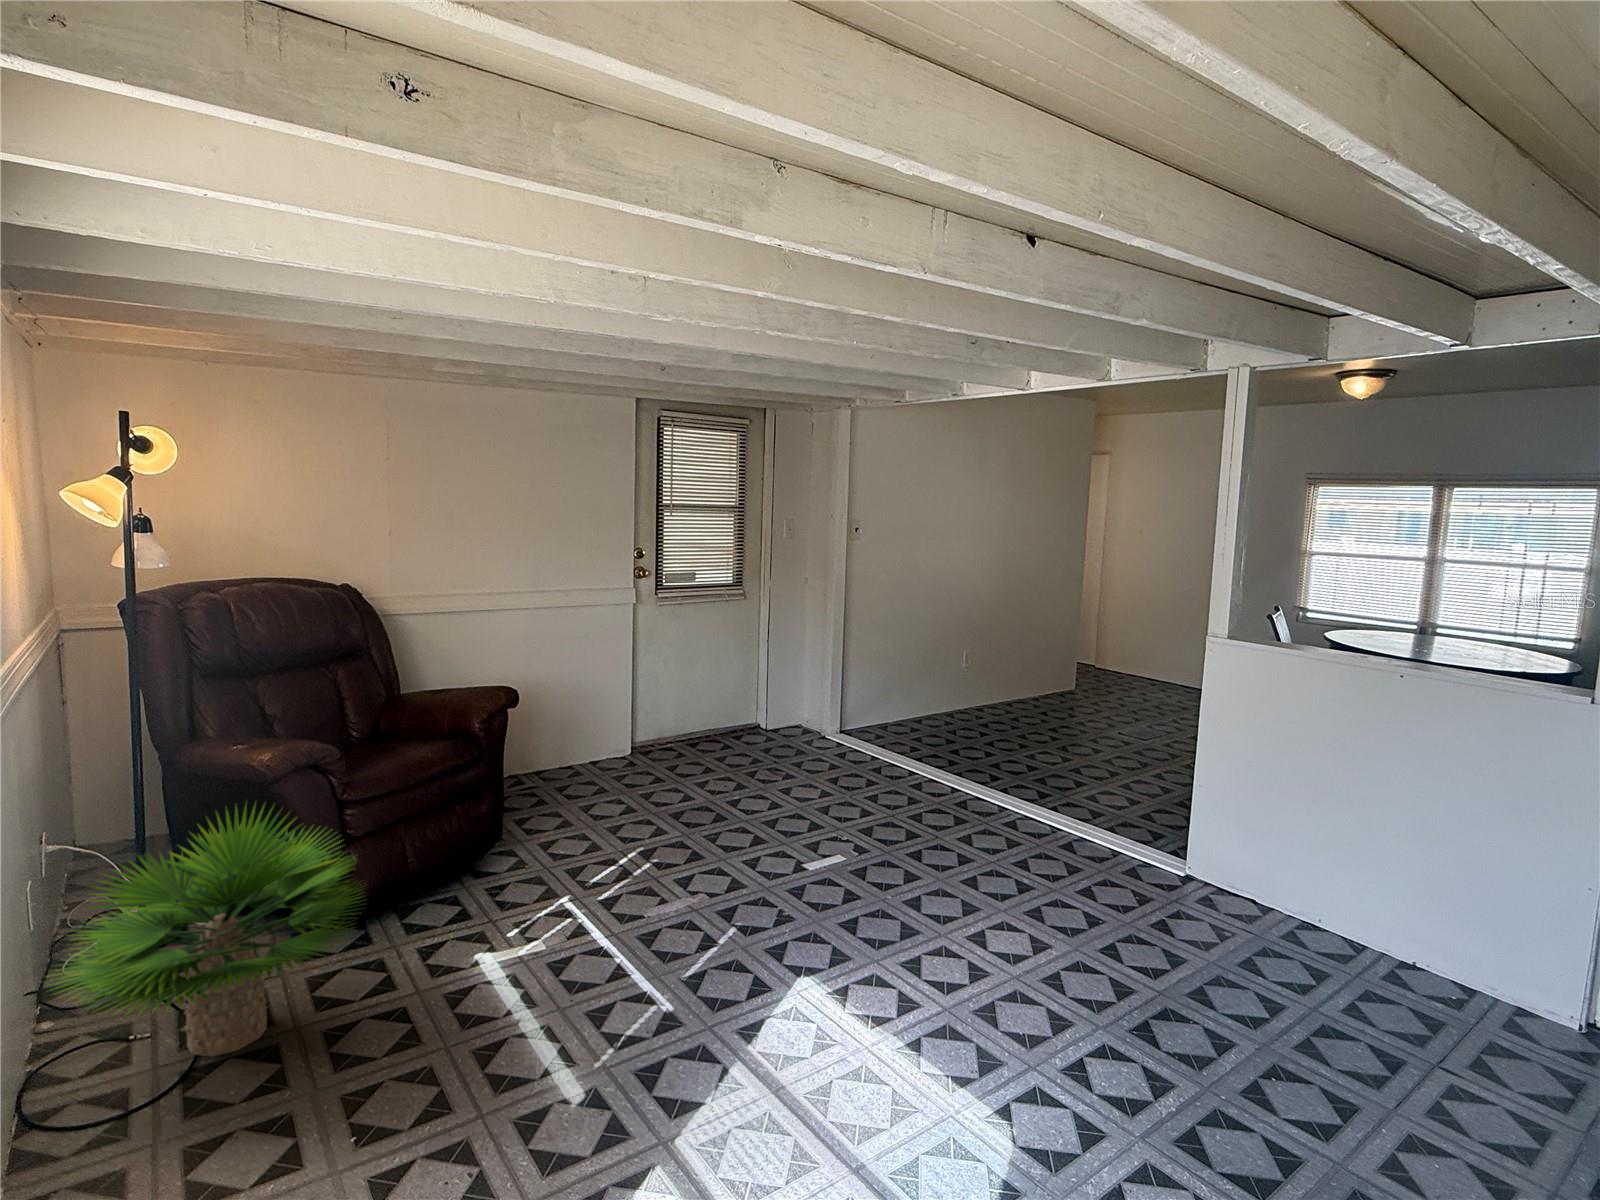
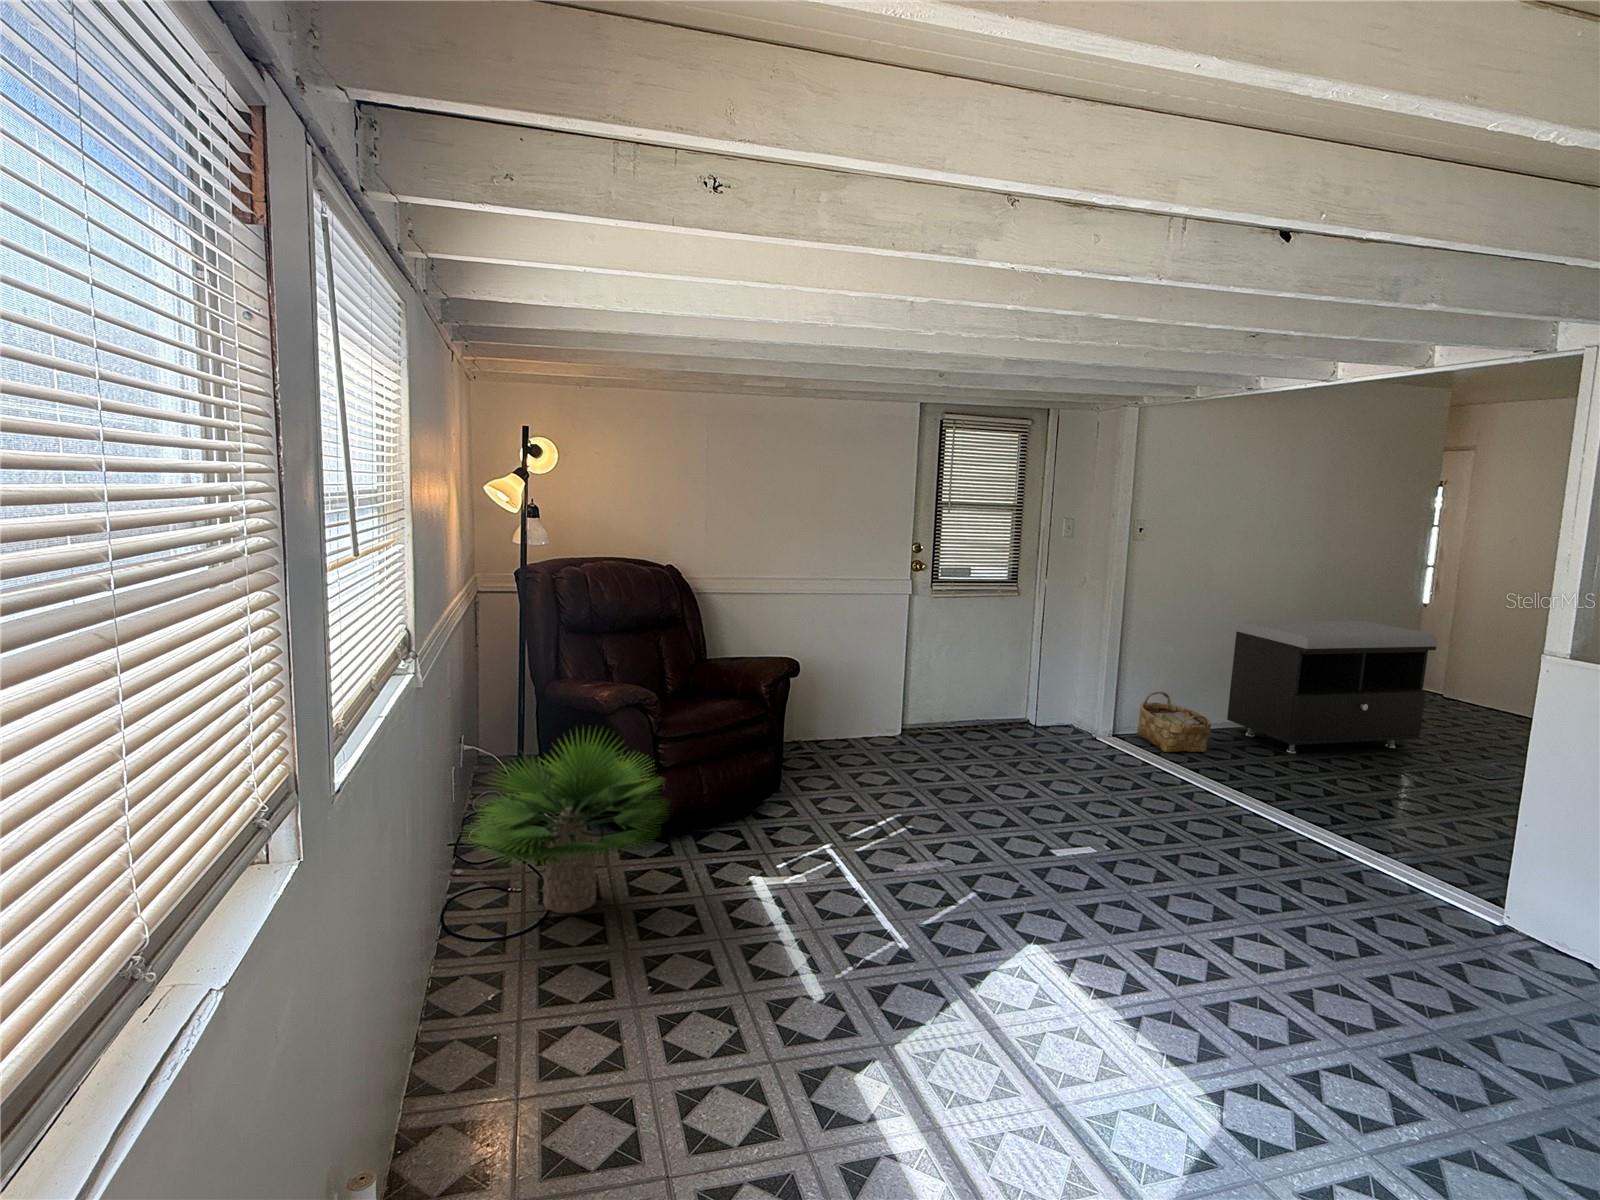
storage bench: none [935,608,1095,732] -> present [1227,620,1437,754]
woven basket: none [860,686,925,744] -> present [1137,691,1211,752]

